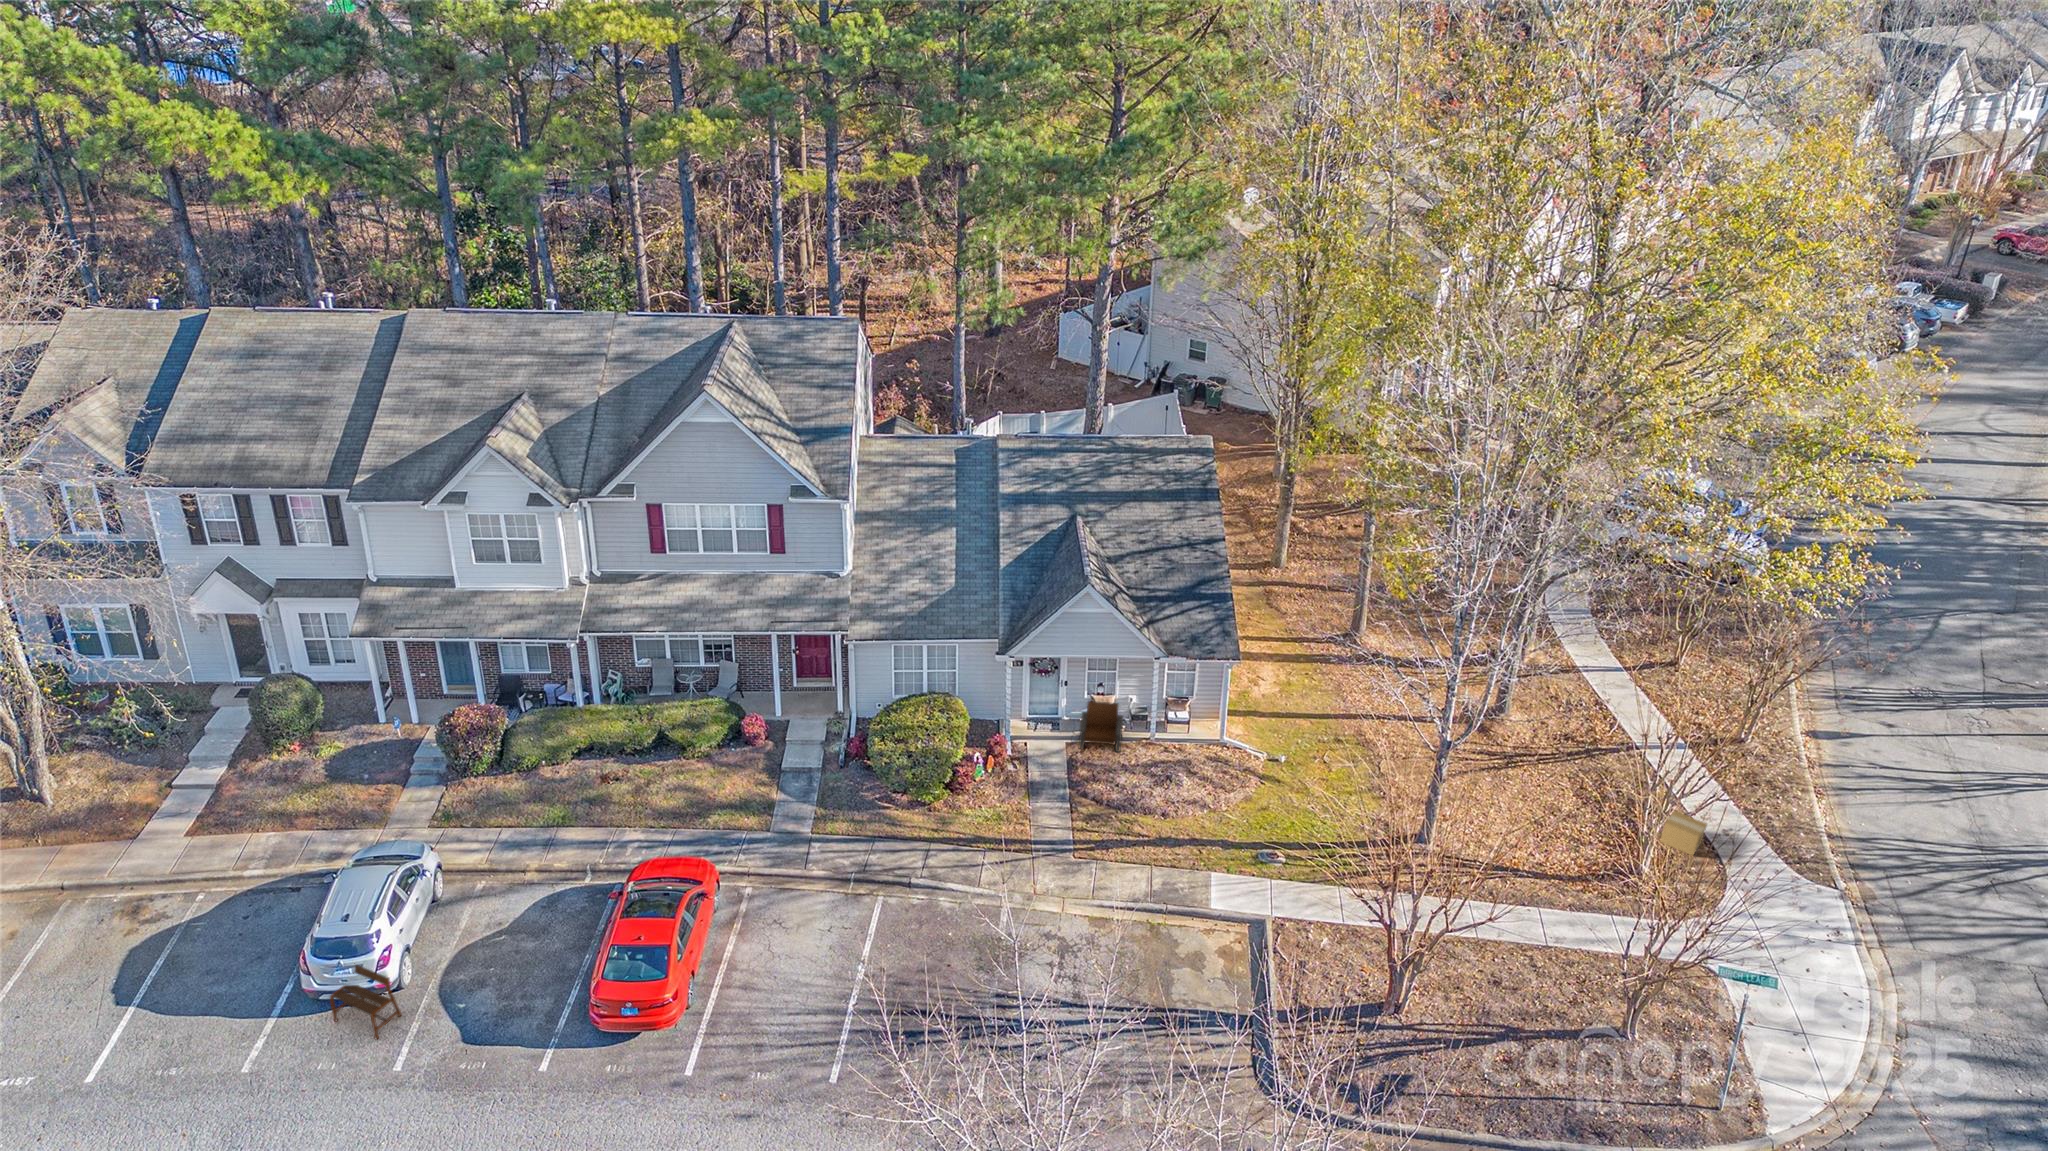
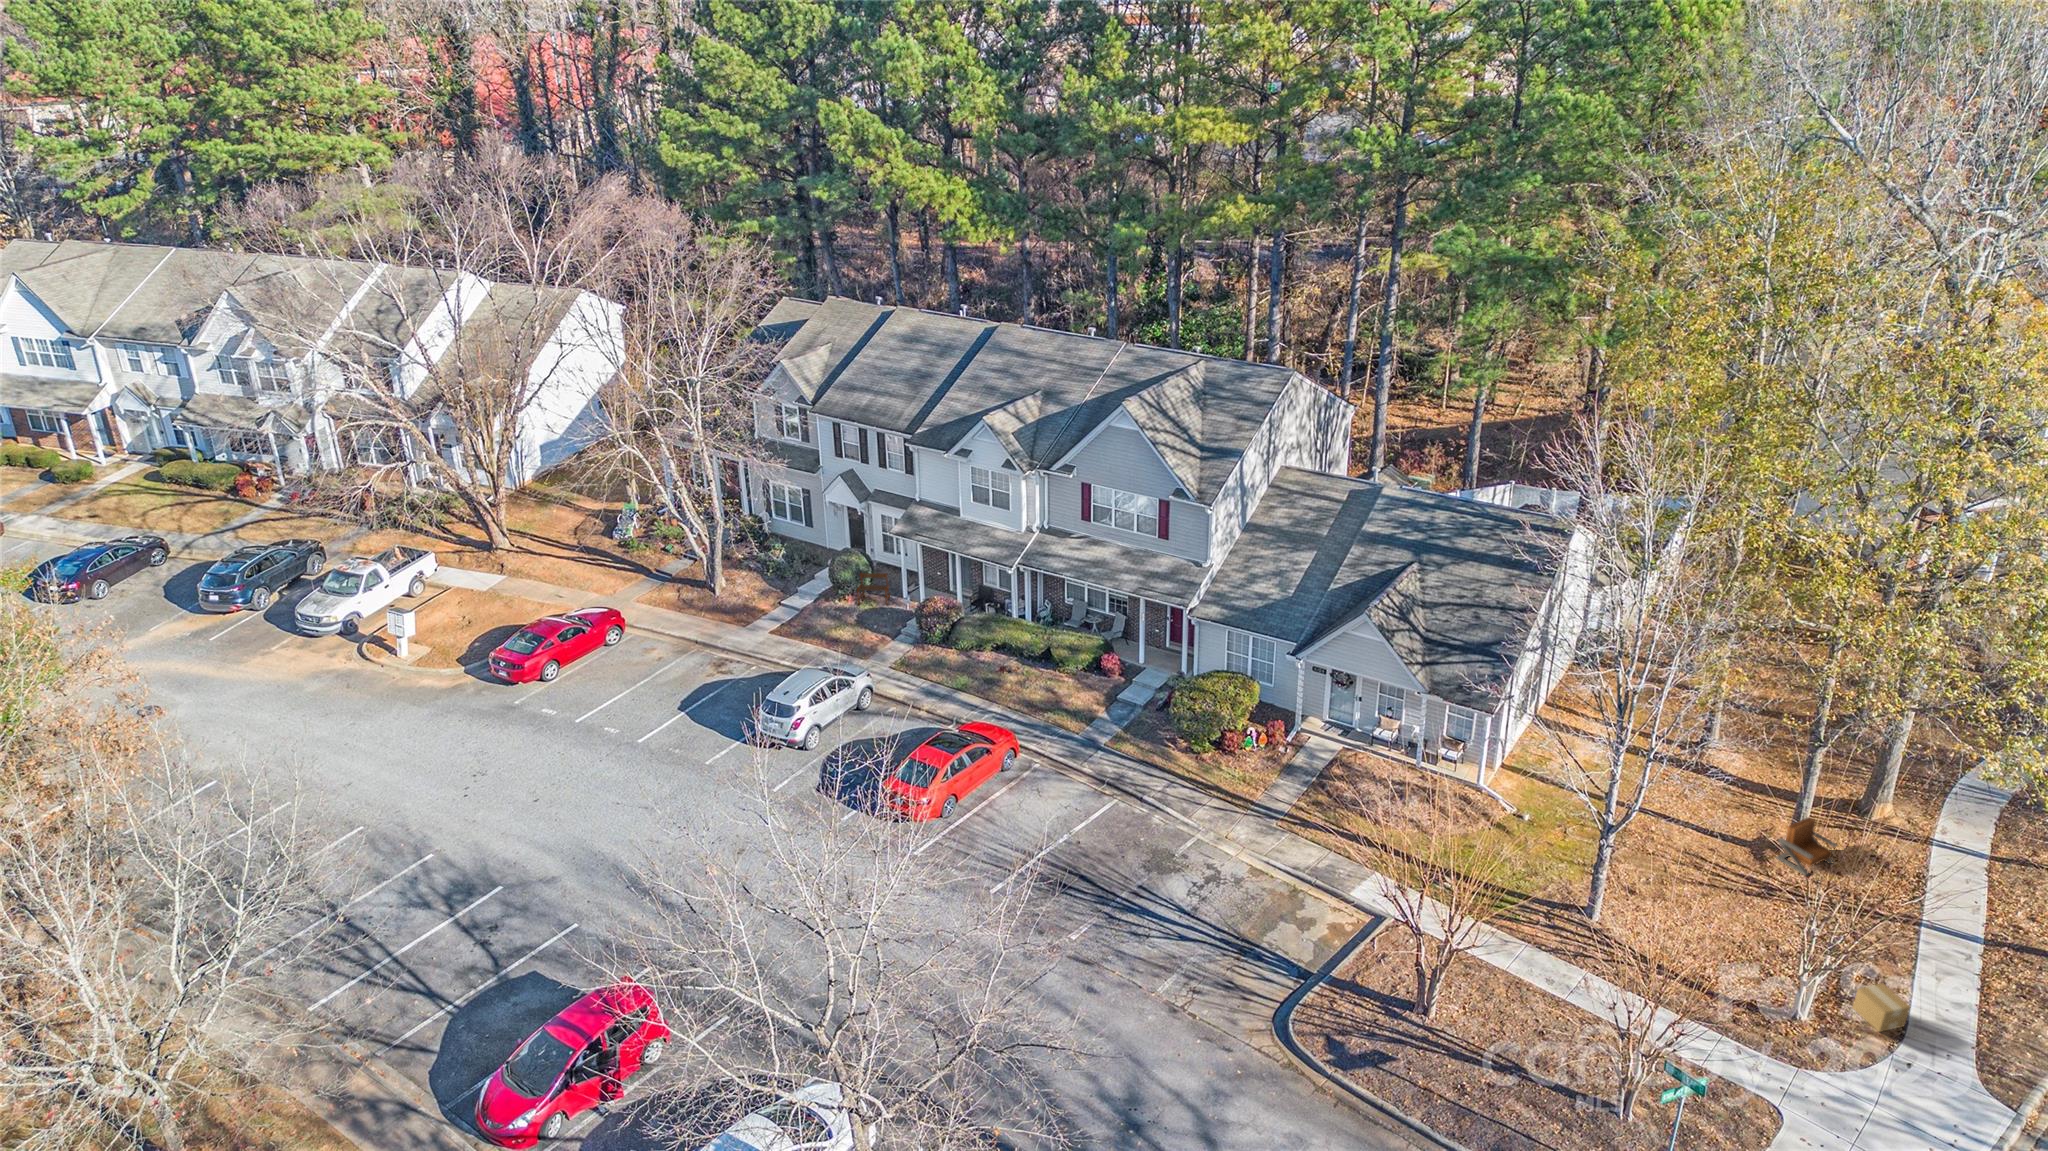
lounge chair: present [1079,701,1123,752] -> present [1776,817,1837,875]
bench: present [330,963,401,1040] -> present [857,573,890,603]

